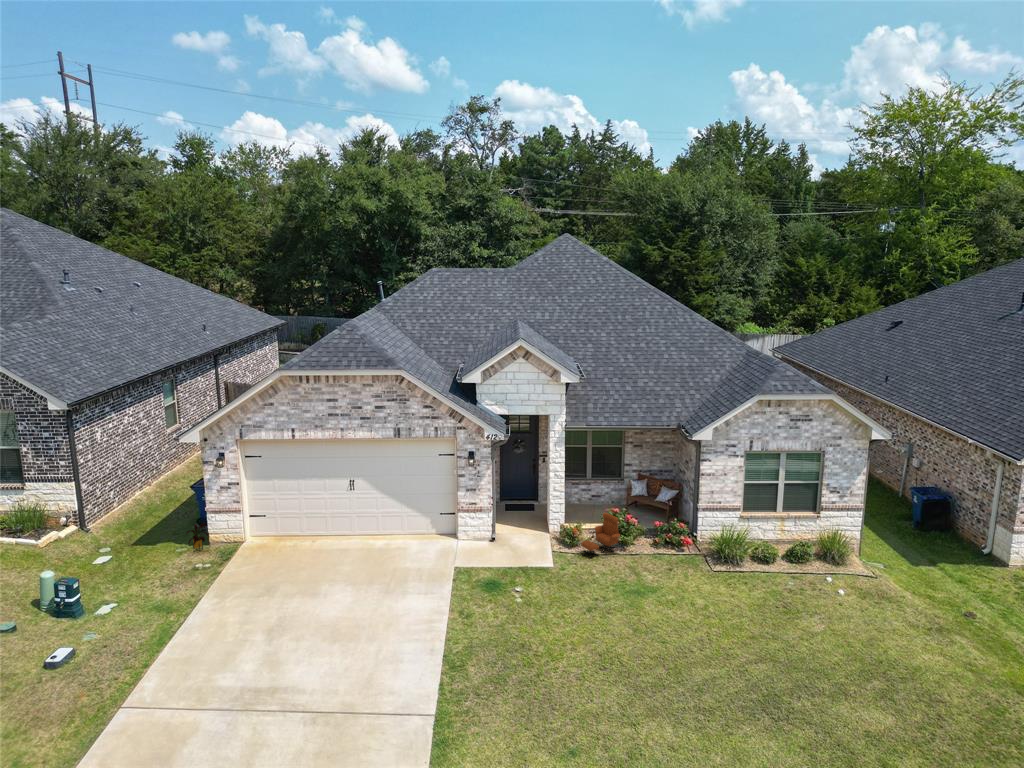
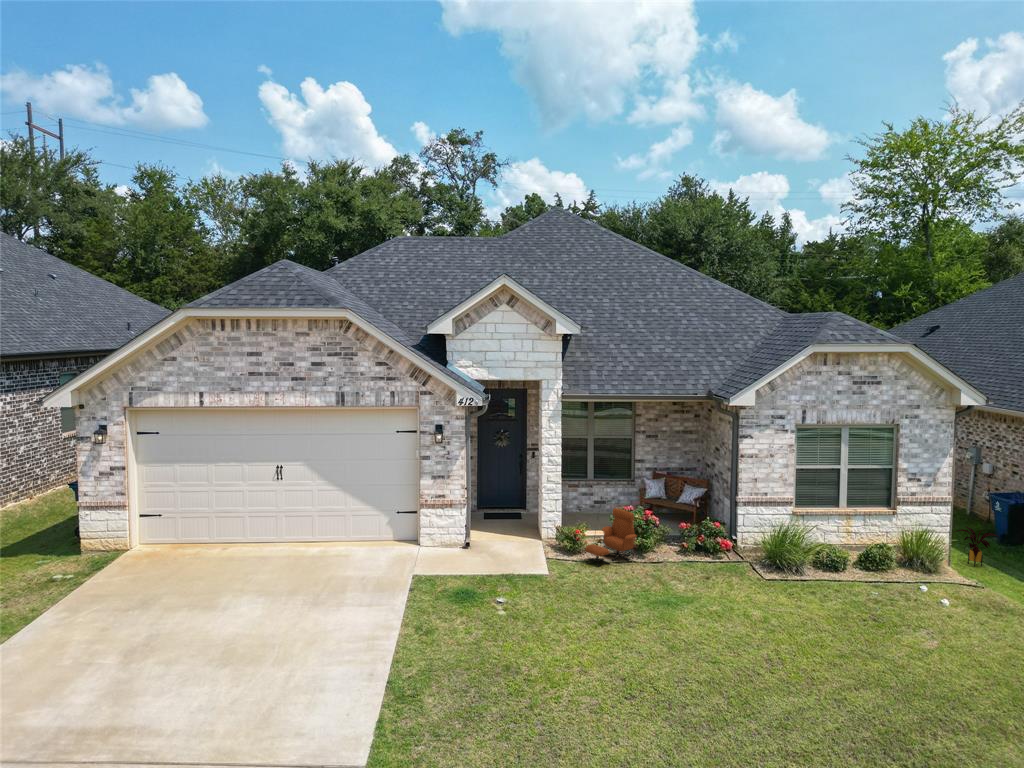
house plant: present [187,523,209,550] -> present [955,527,996,567]

